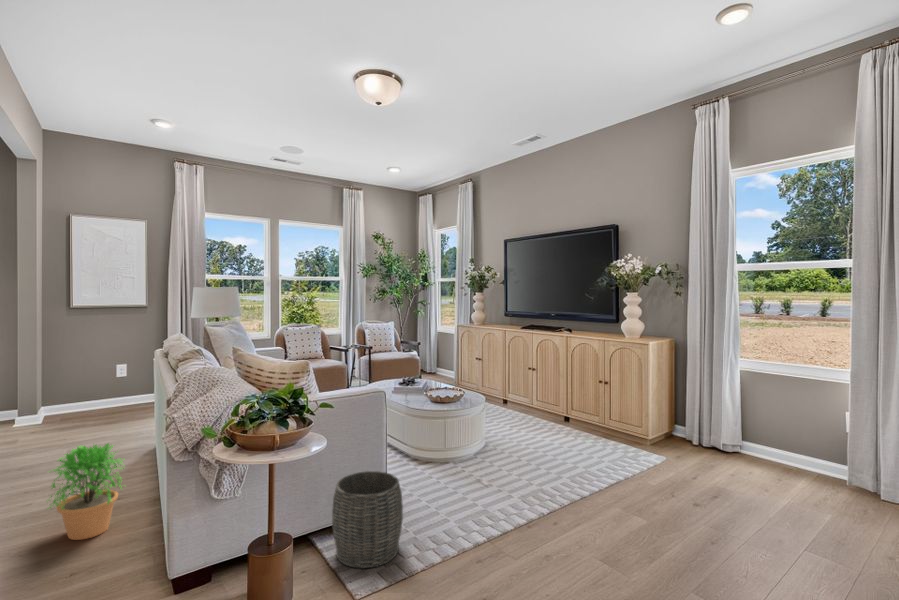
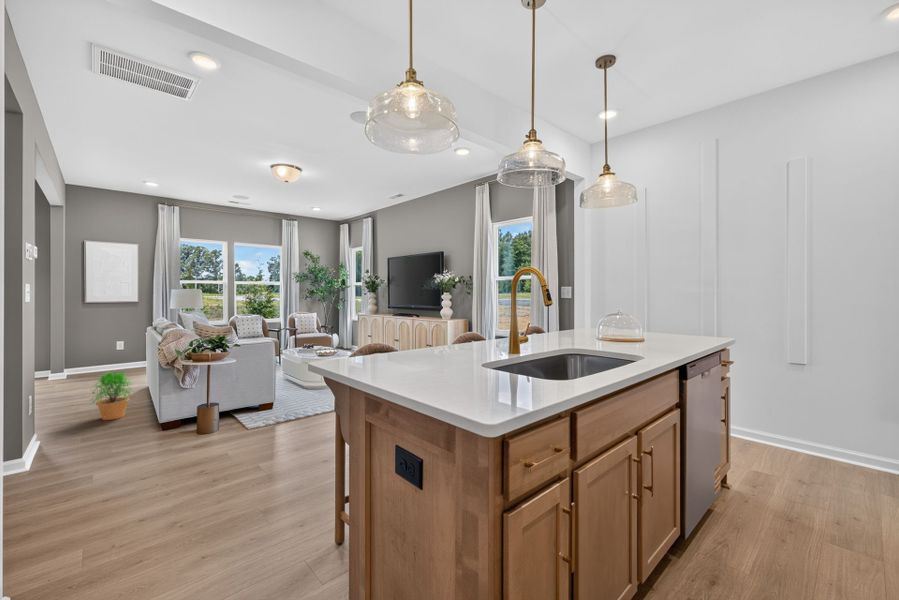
woven basket: present [332,471,403,568] -> none [244,381,282,423]

